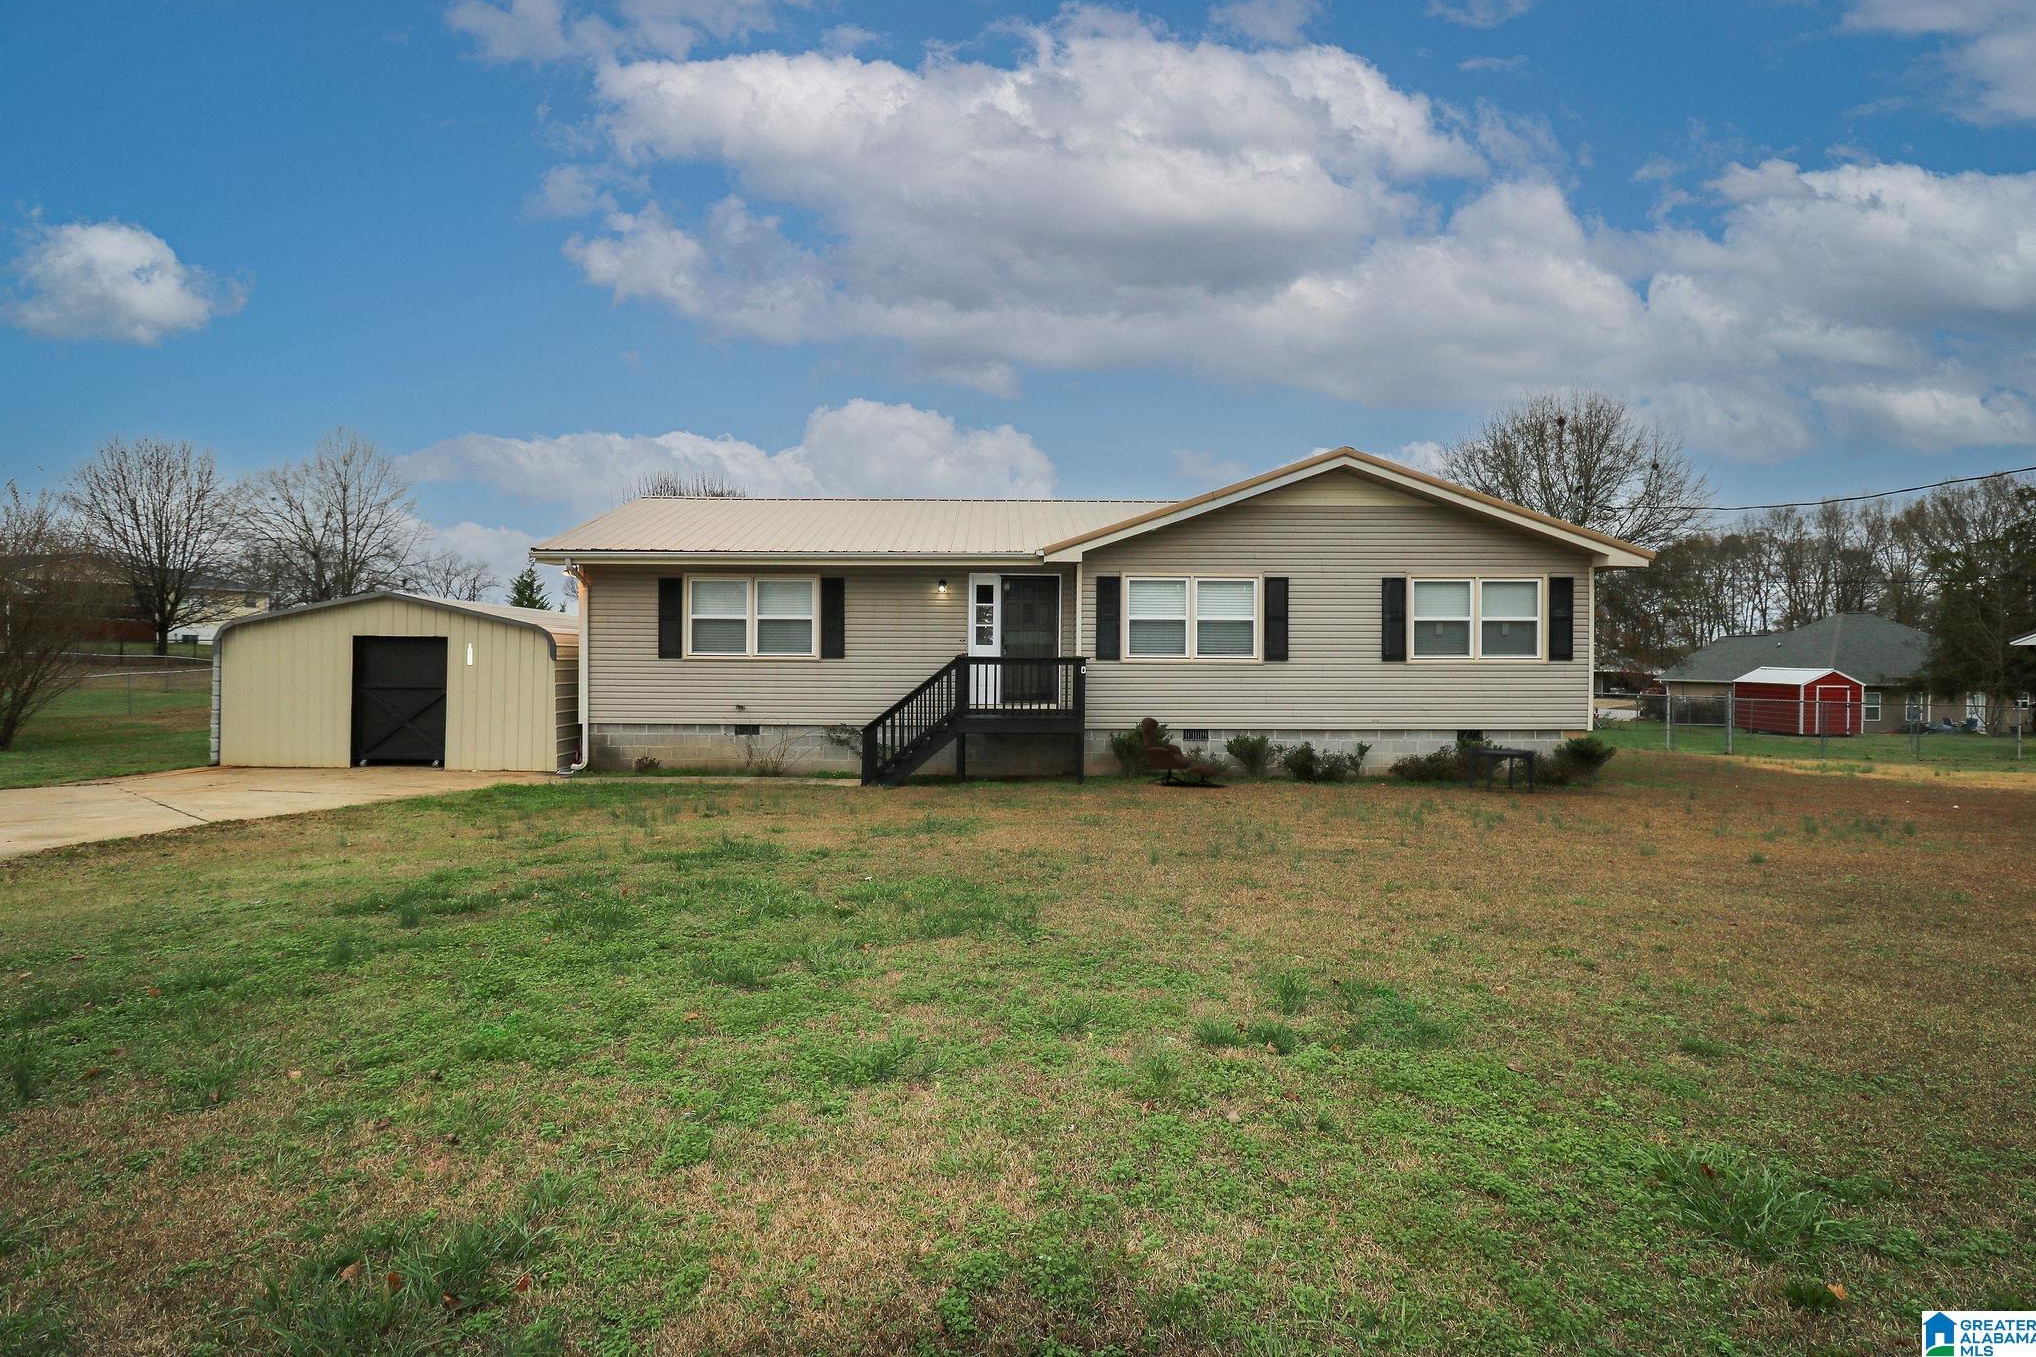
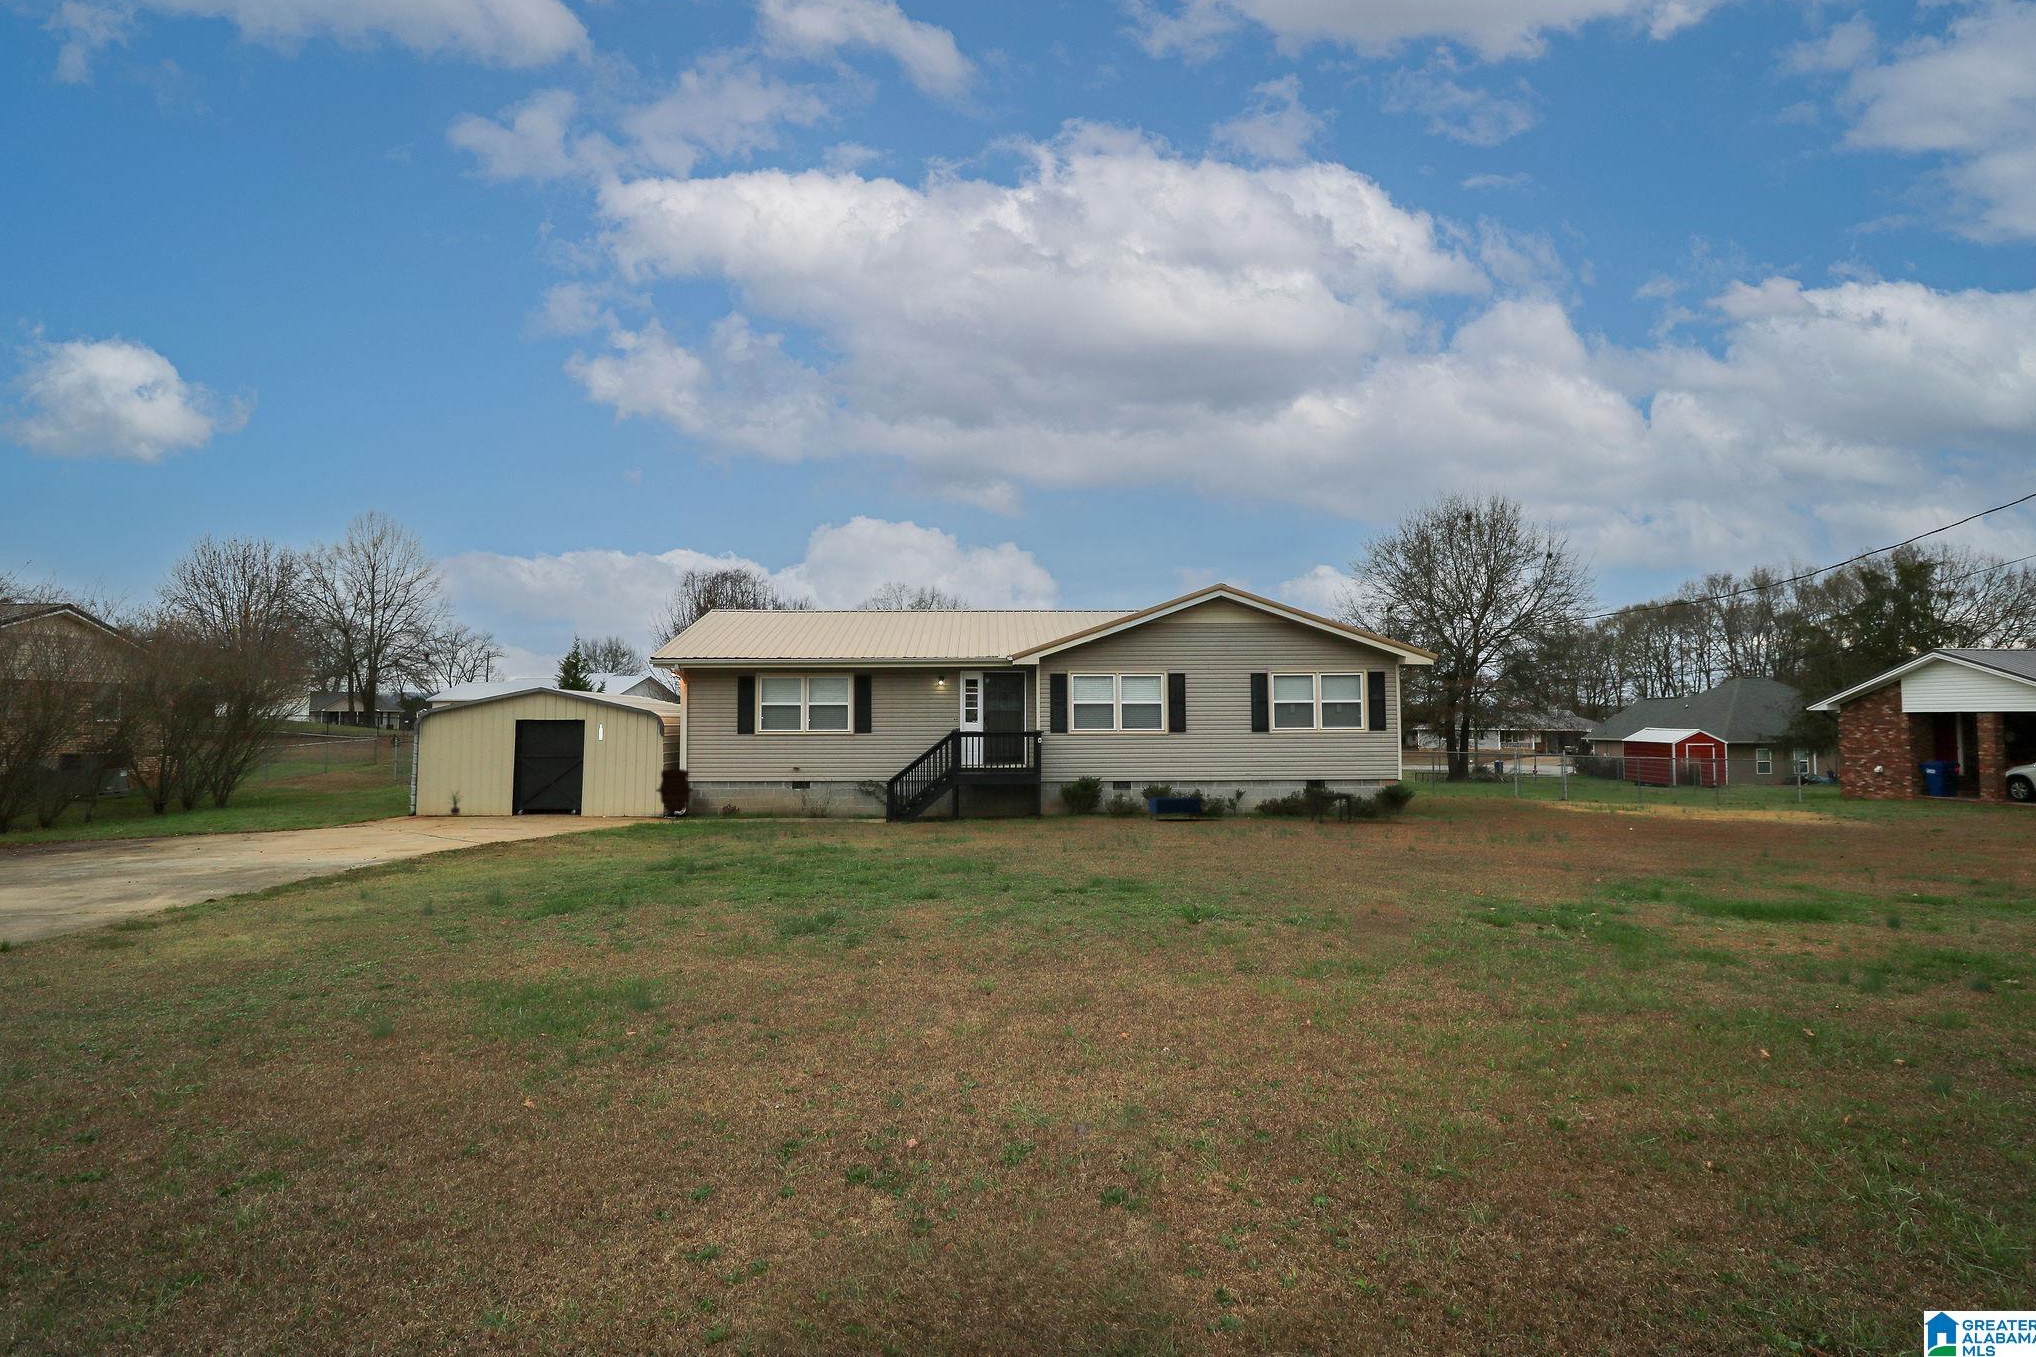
lounge chair: present [1143,717,1218,787] -> present [656,769,693,815]
decorative plant: none [242,733,285,767] -> present [451,795,460,815]
bench: none [1236,752,1312,787] -> present [1149,797,1201,820]

